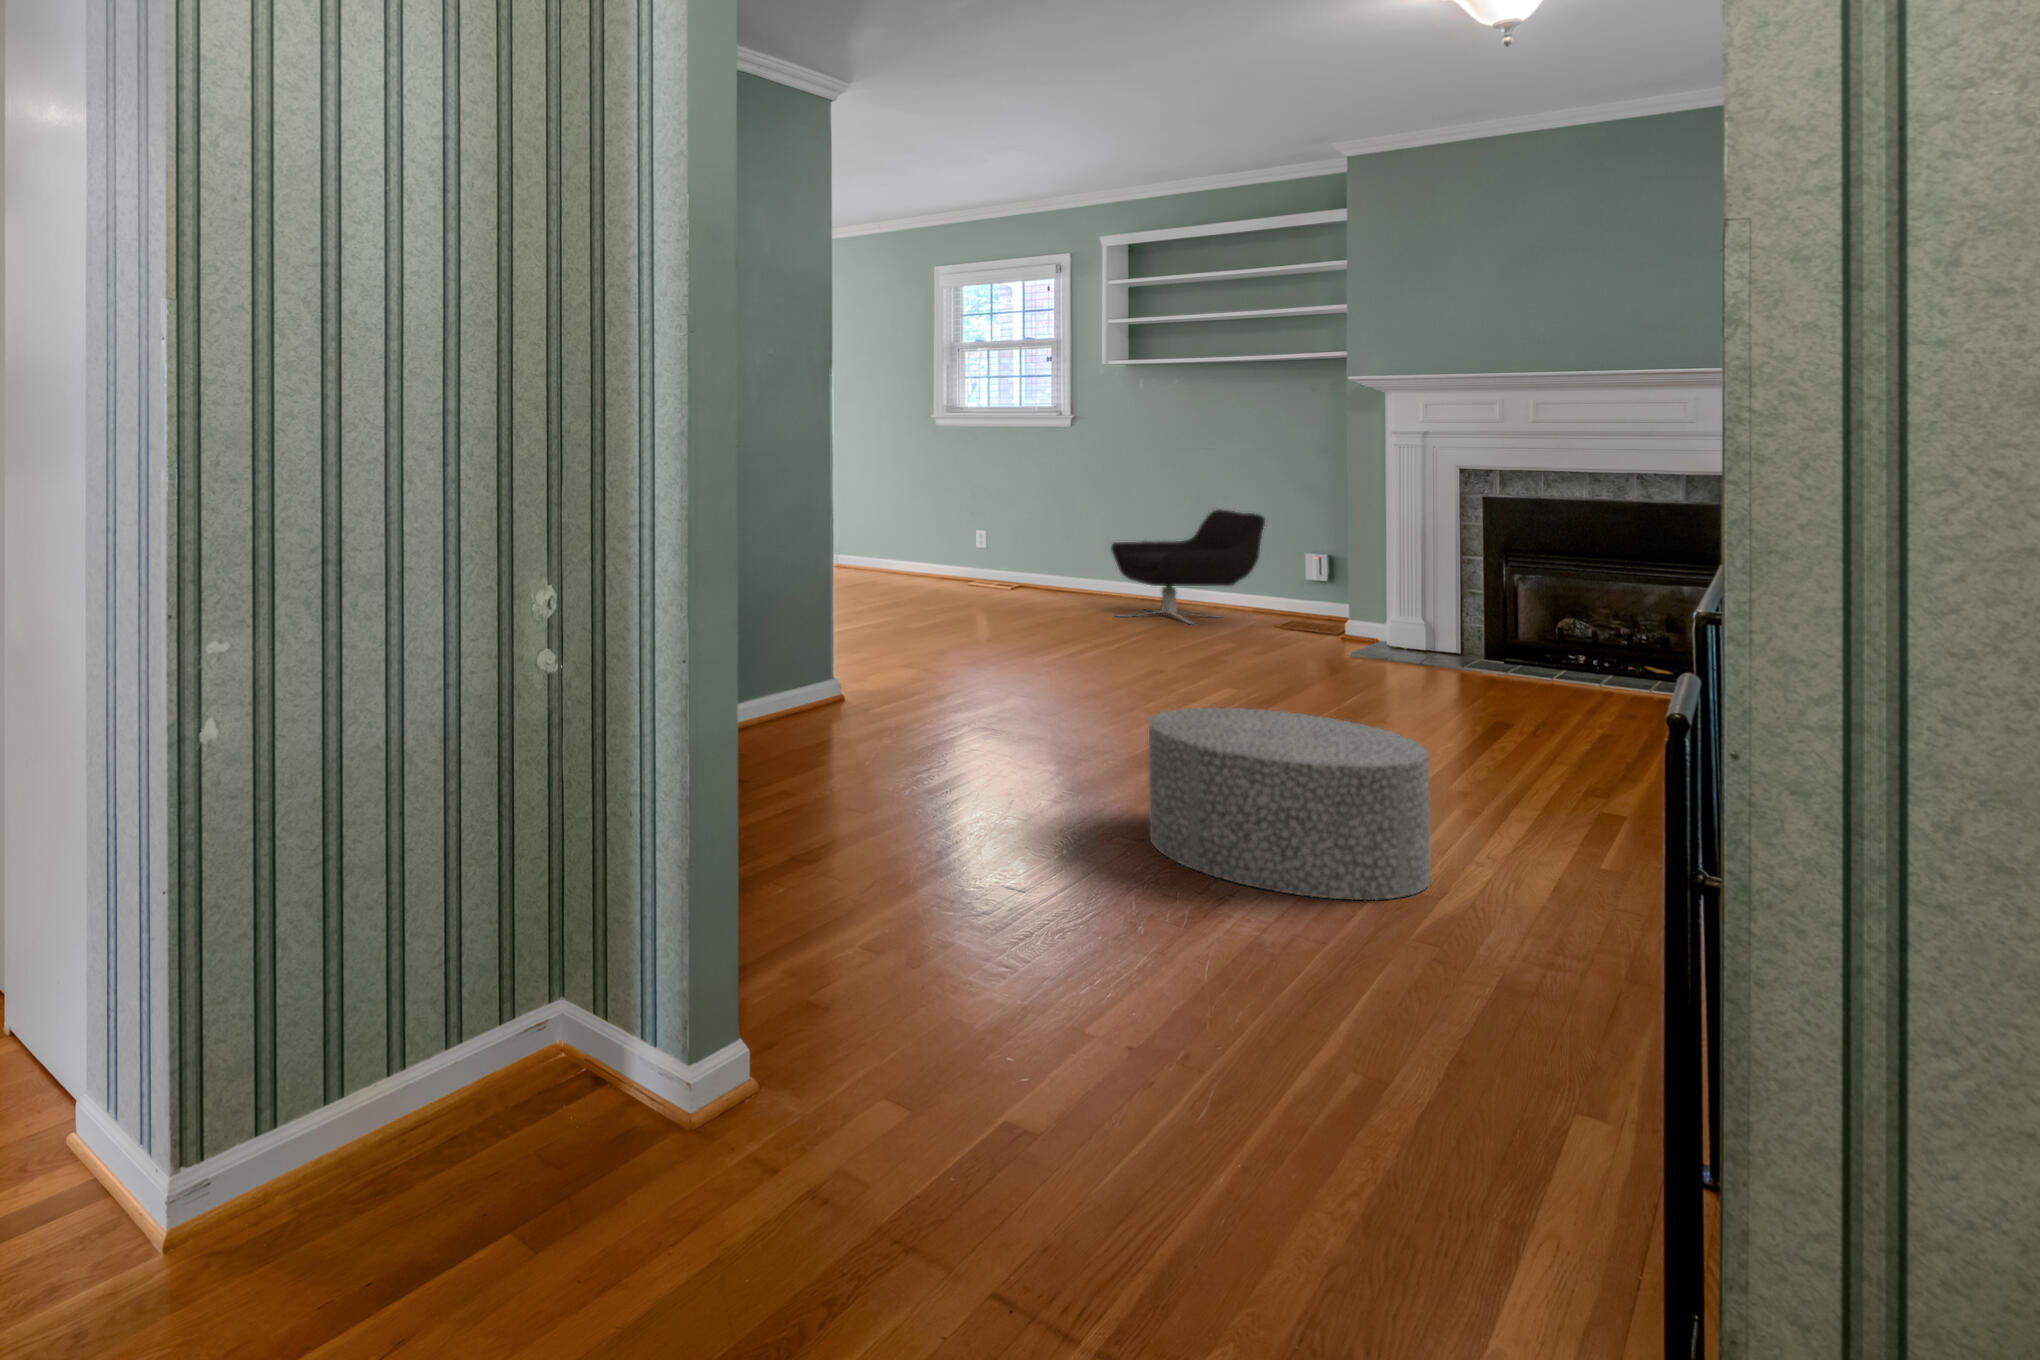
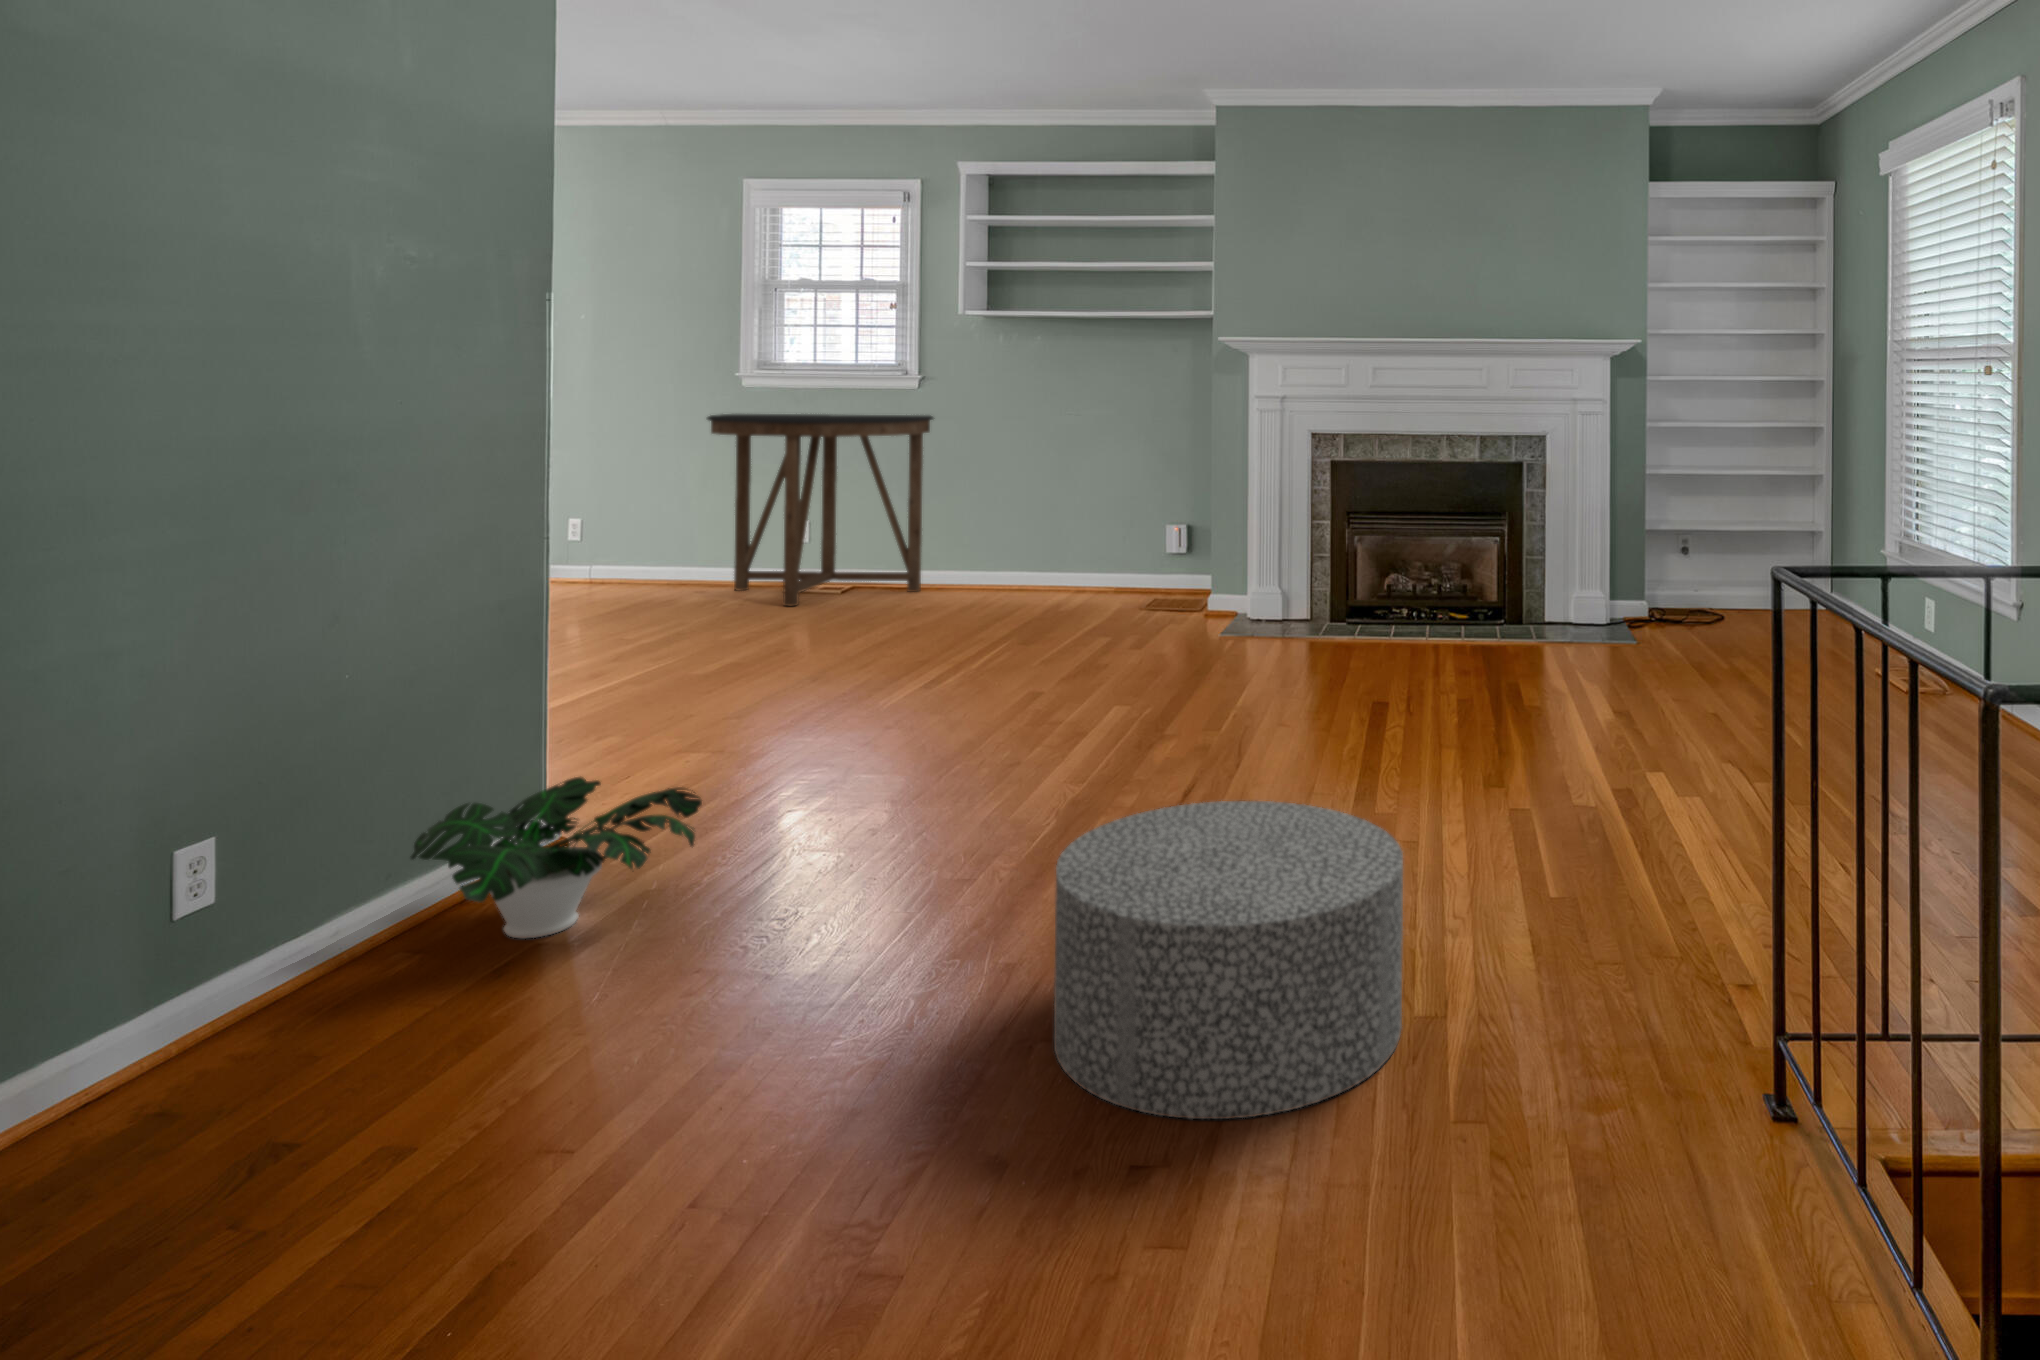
console table: none [908,445,1085,596] -> present [707,414,933,606]
lounge chair: present [1111,509,1265,624] -> none [963,481,1129,618]
potted plant: none [771,650,924,734] -> present [410,777,702,938]

